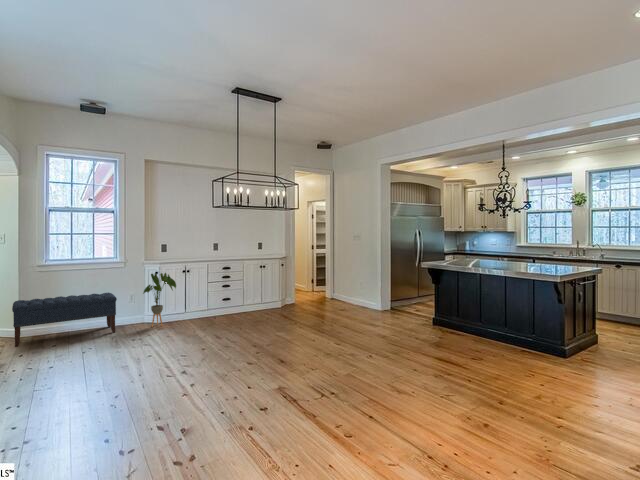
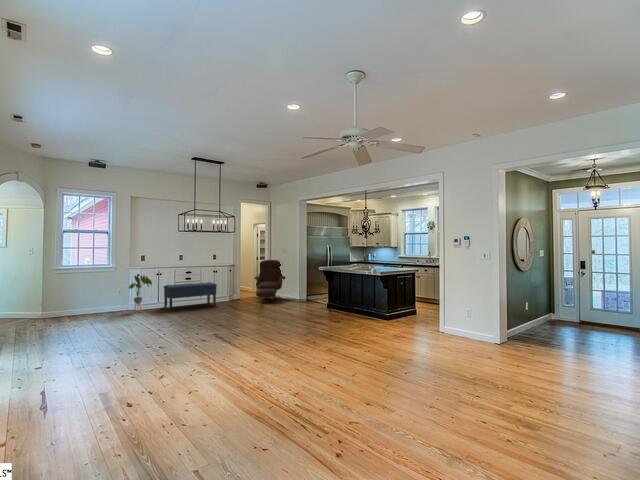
lounge chair: none [315,250,359,312] -> present [254,260,286,303]
bench: present [12,293,117,347] -> present [164,282,217,309]

